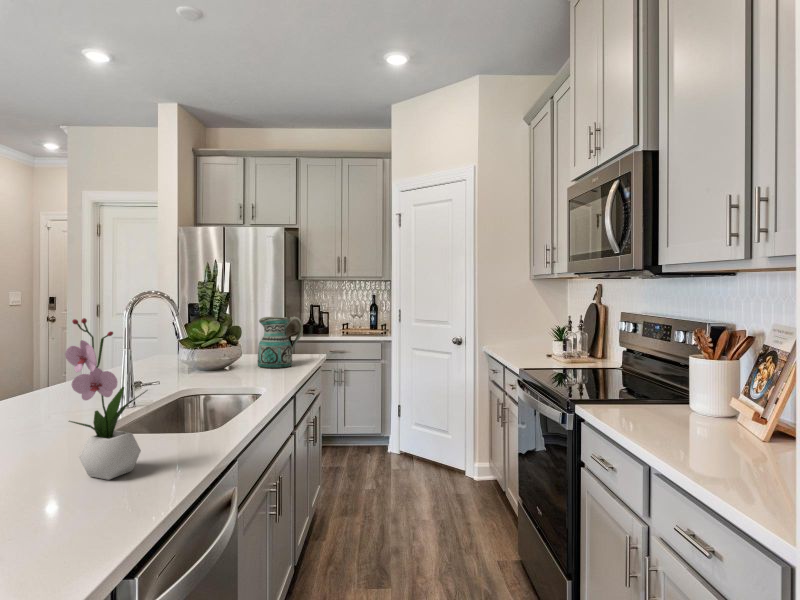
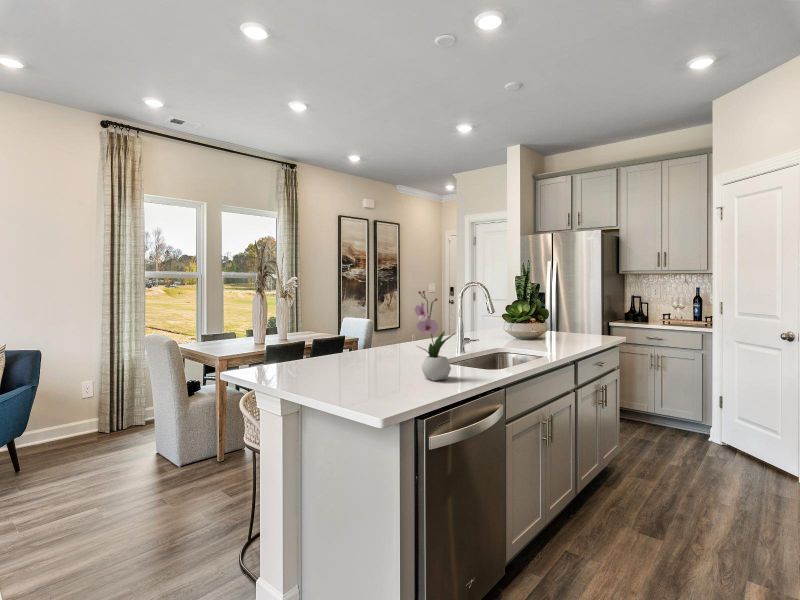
ceramic pitcher: present [257,316,303,368] -> none [561,302,600,342]

